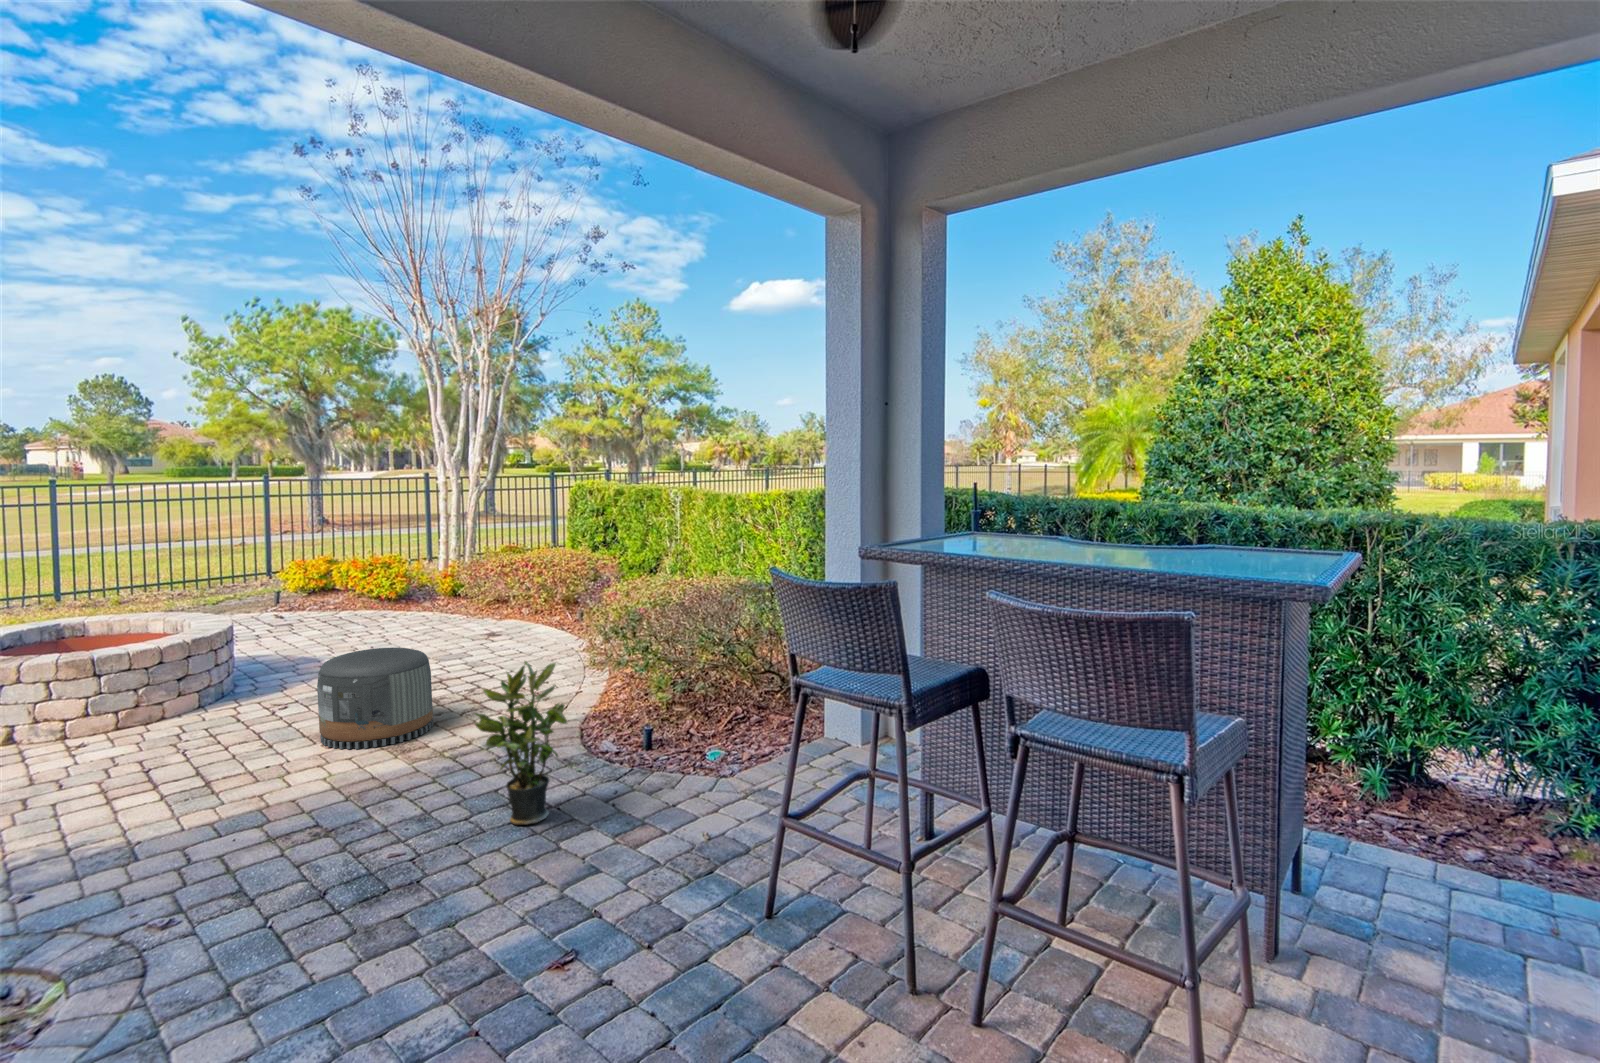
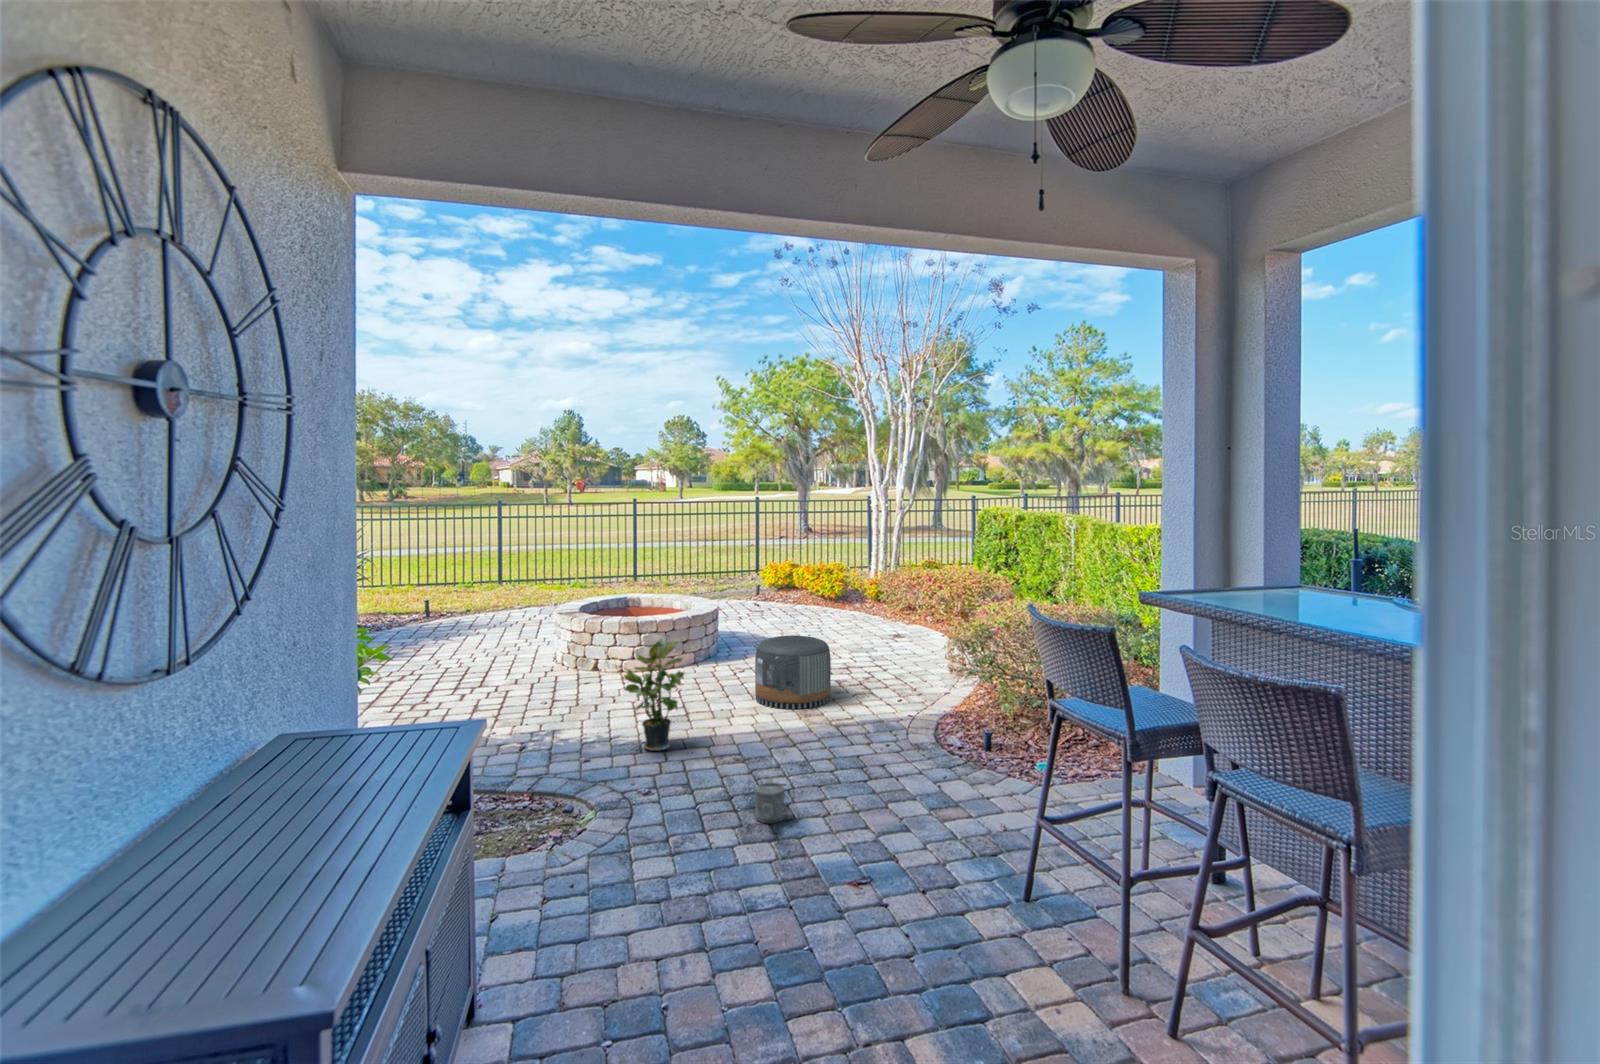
potted plant: present [475,662,567,825] -> present [624,638,684,751]
watering can: none [371,849,422,918] -> present [754,777,785,823]

